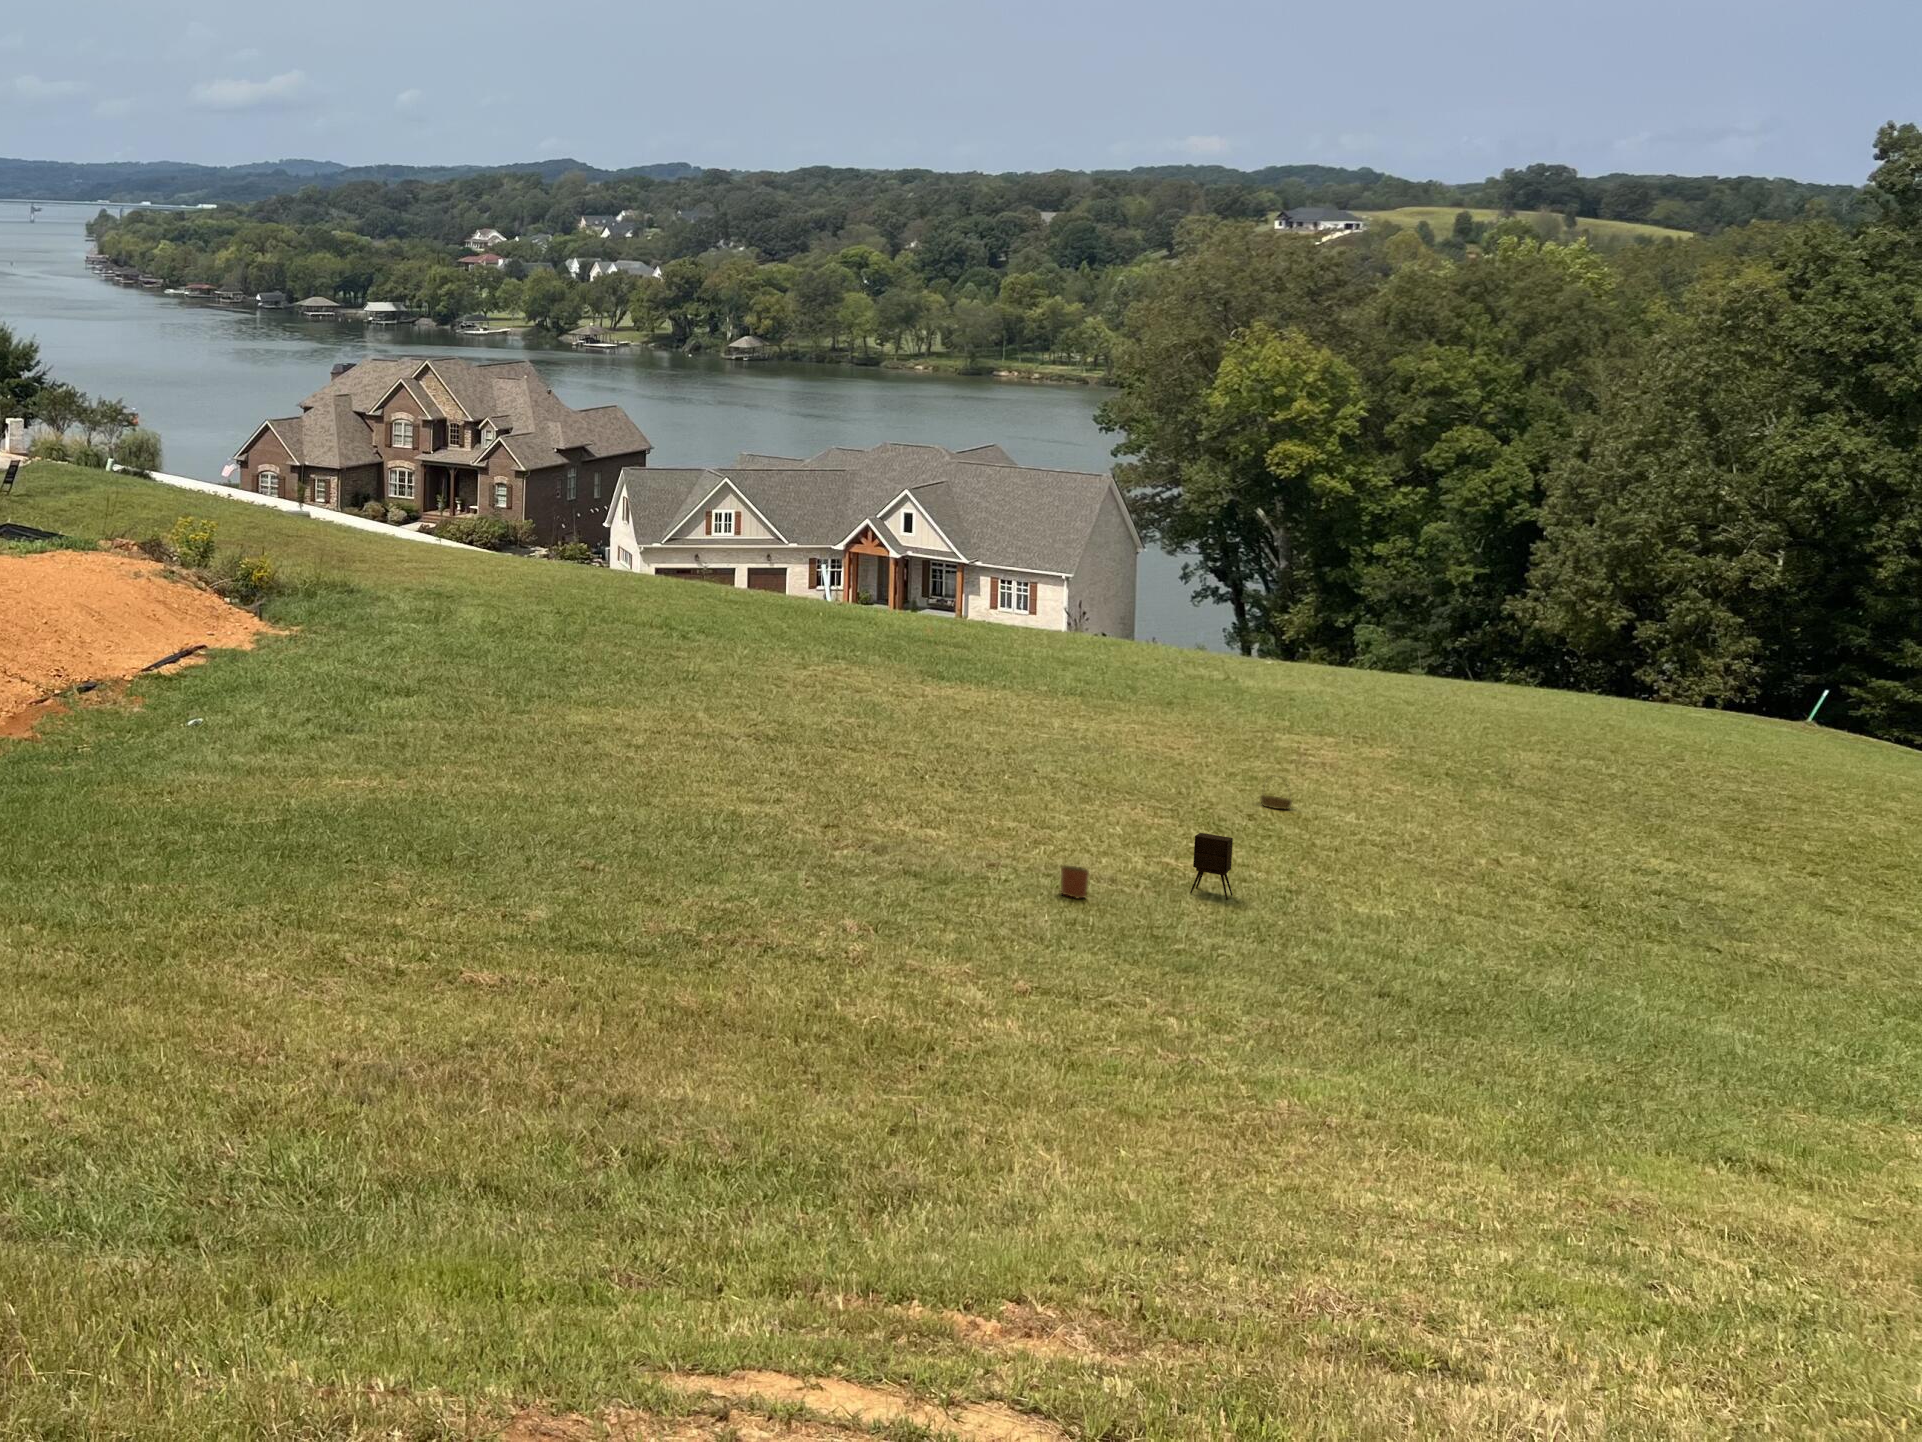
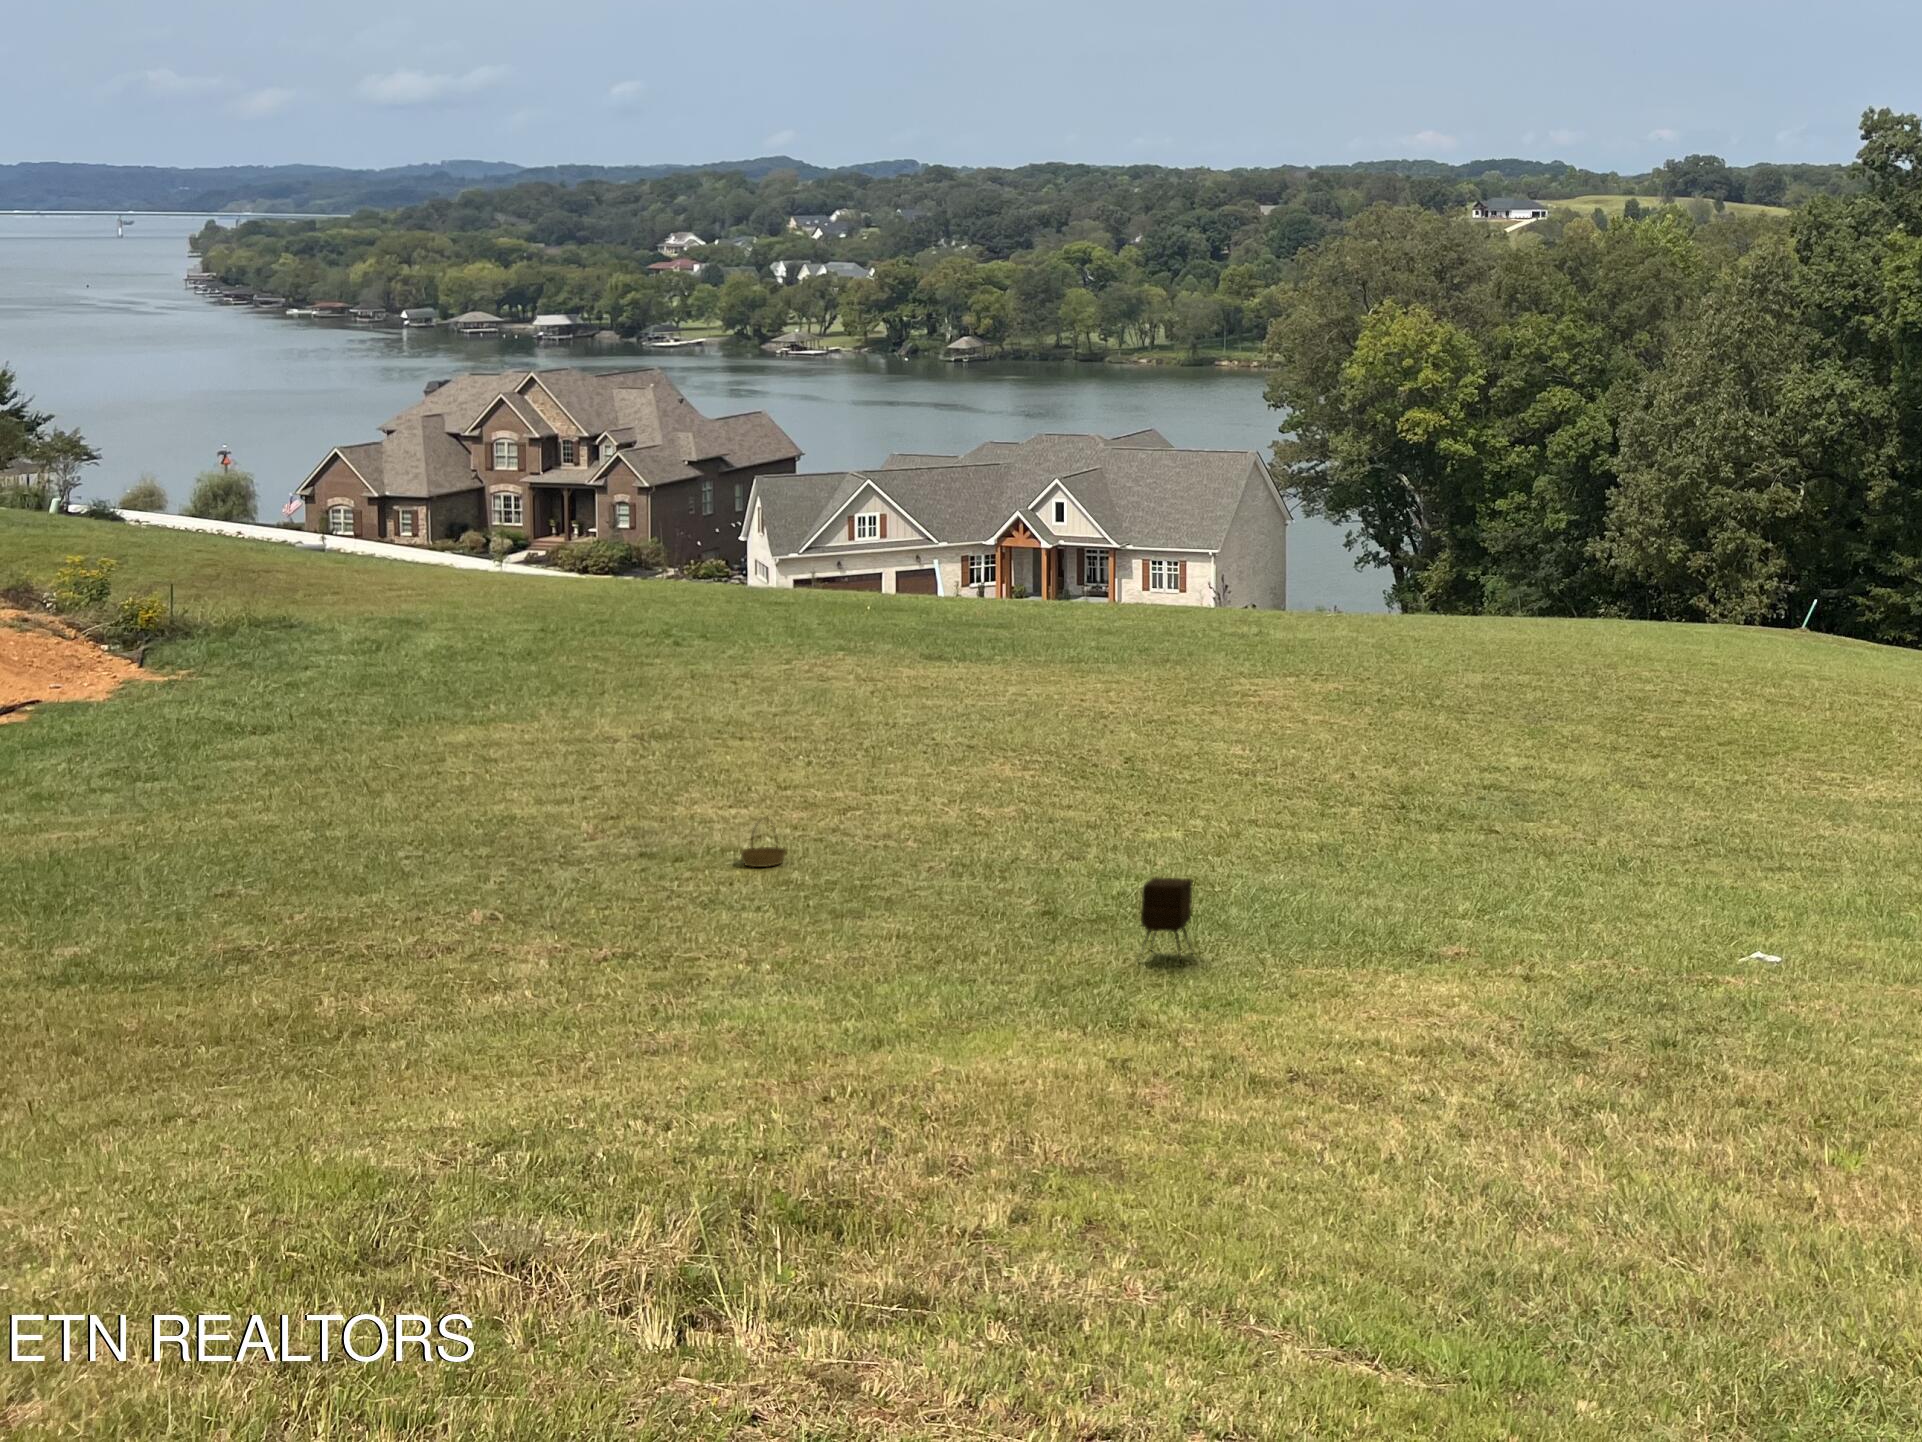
basket: present [1261,784,1292,809] -> present [741,818,786,867]
planter: present [1061,866,1089,898] -> none [949,957,987,1005]

